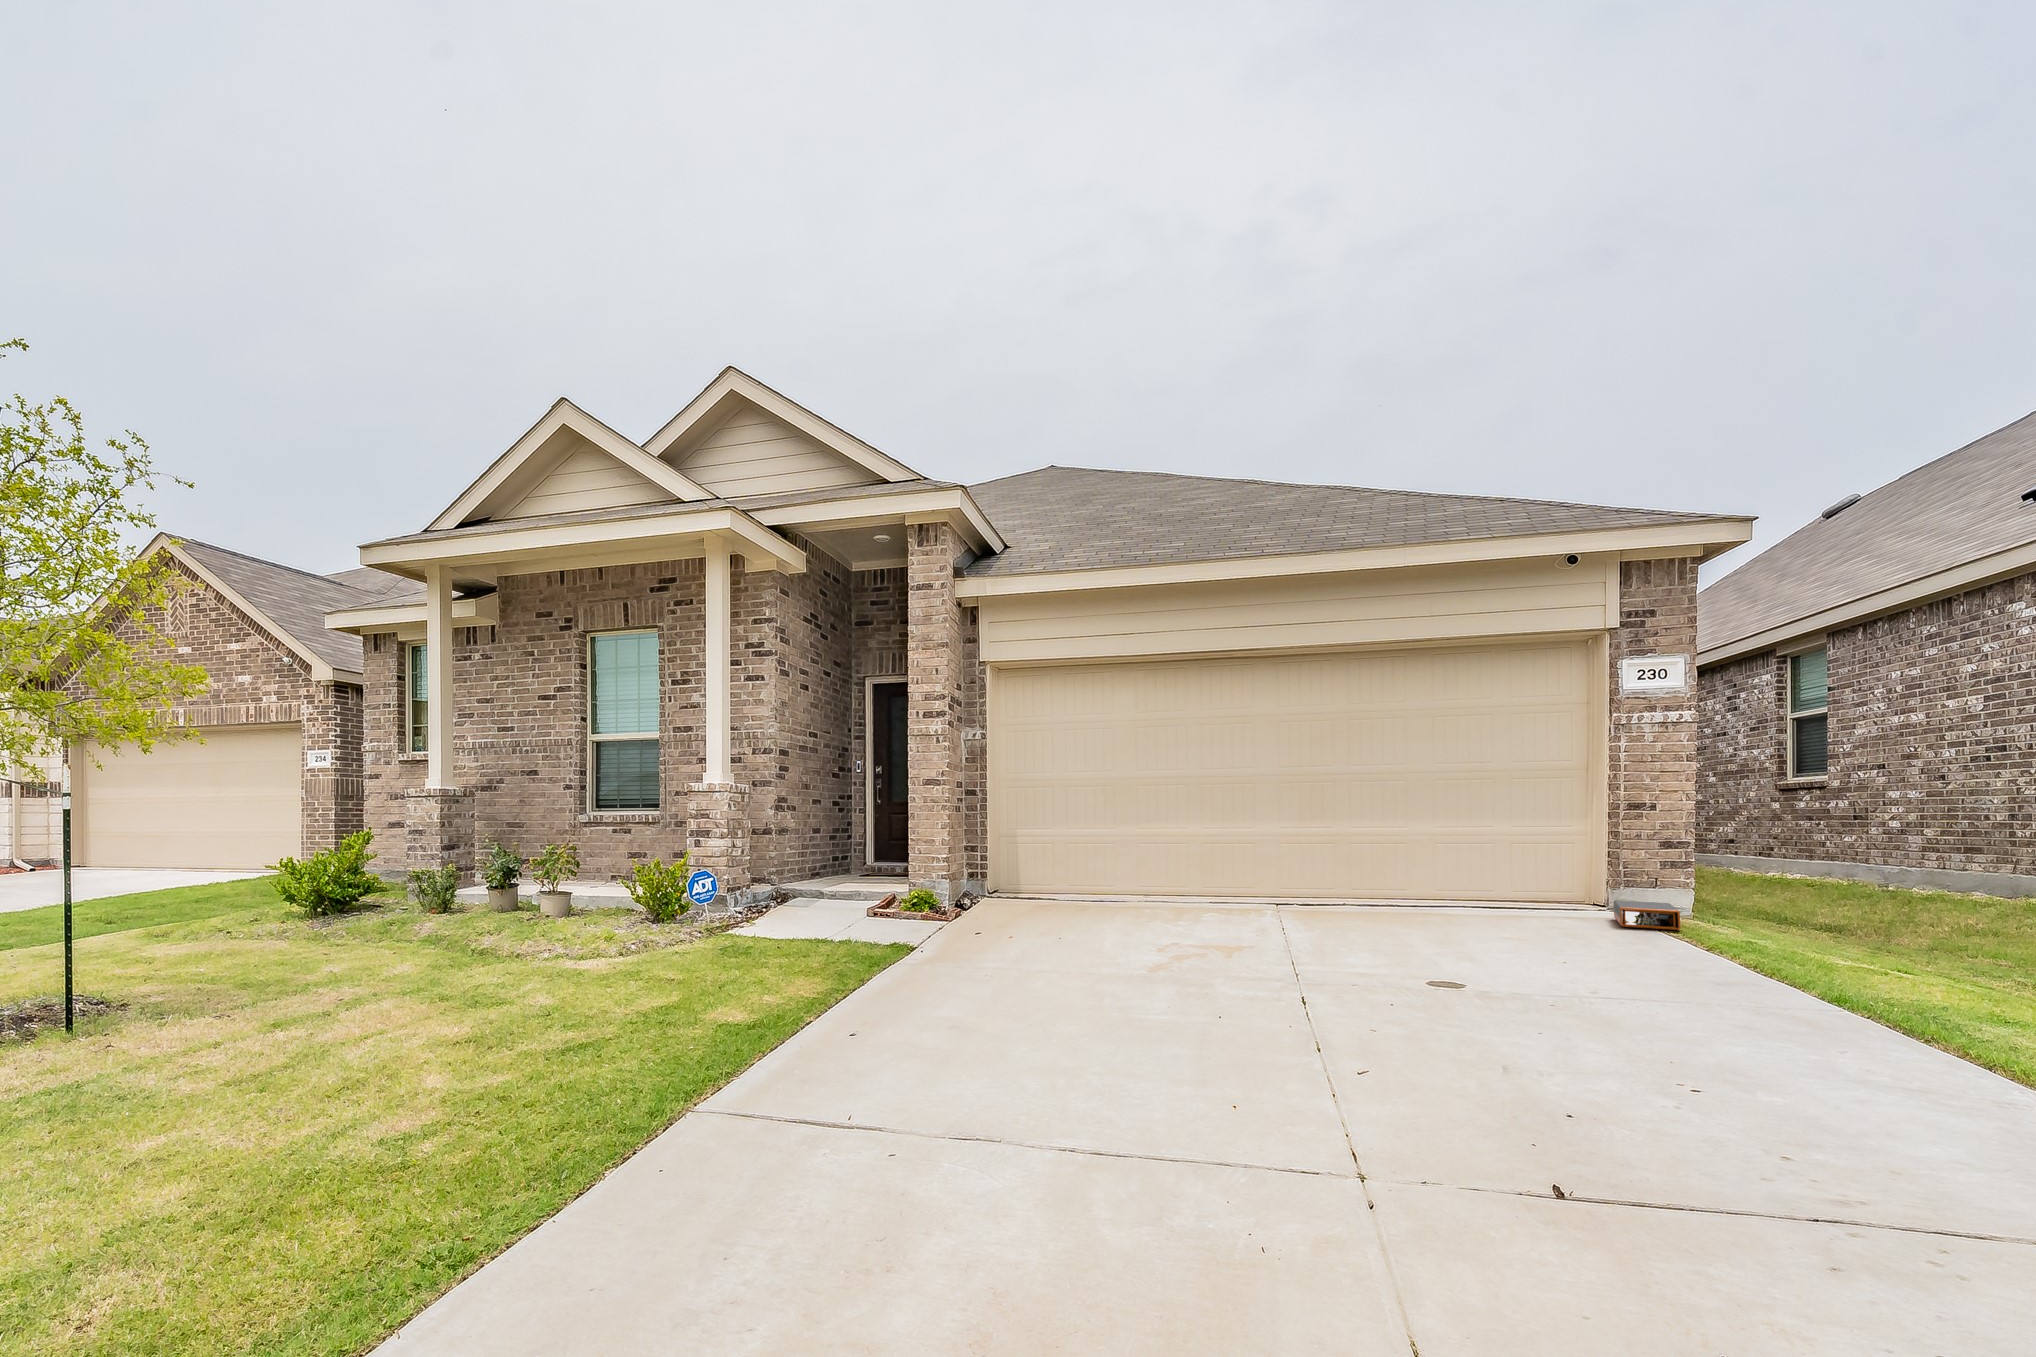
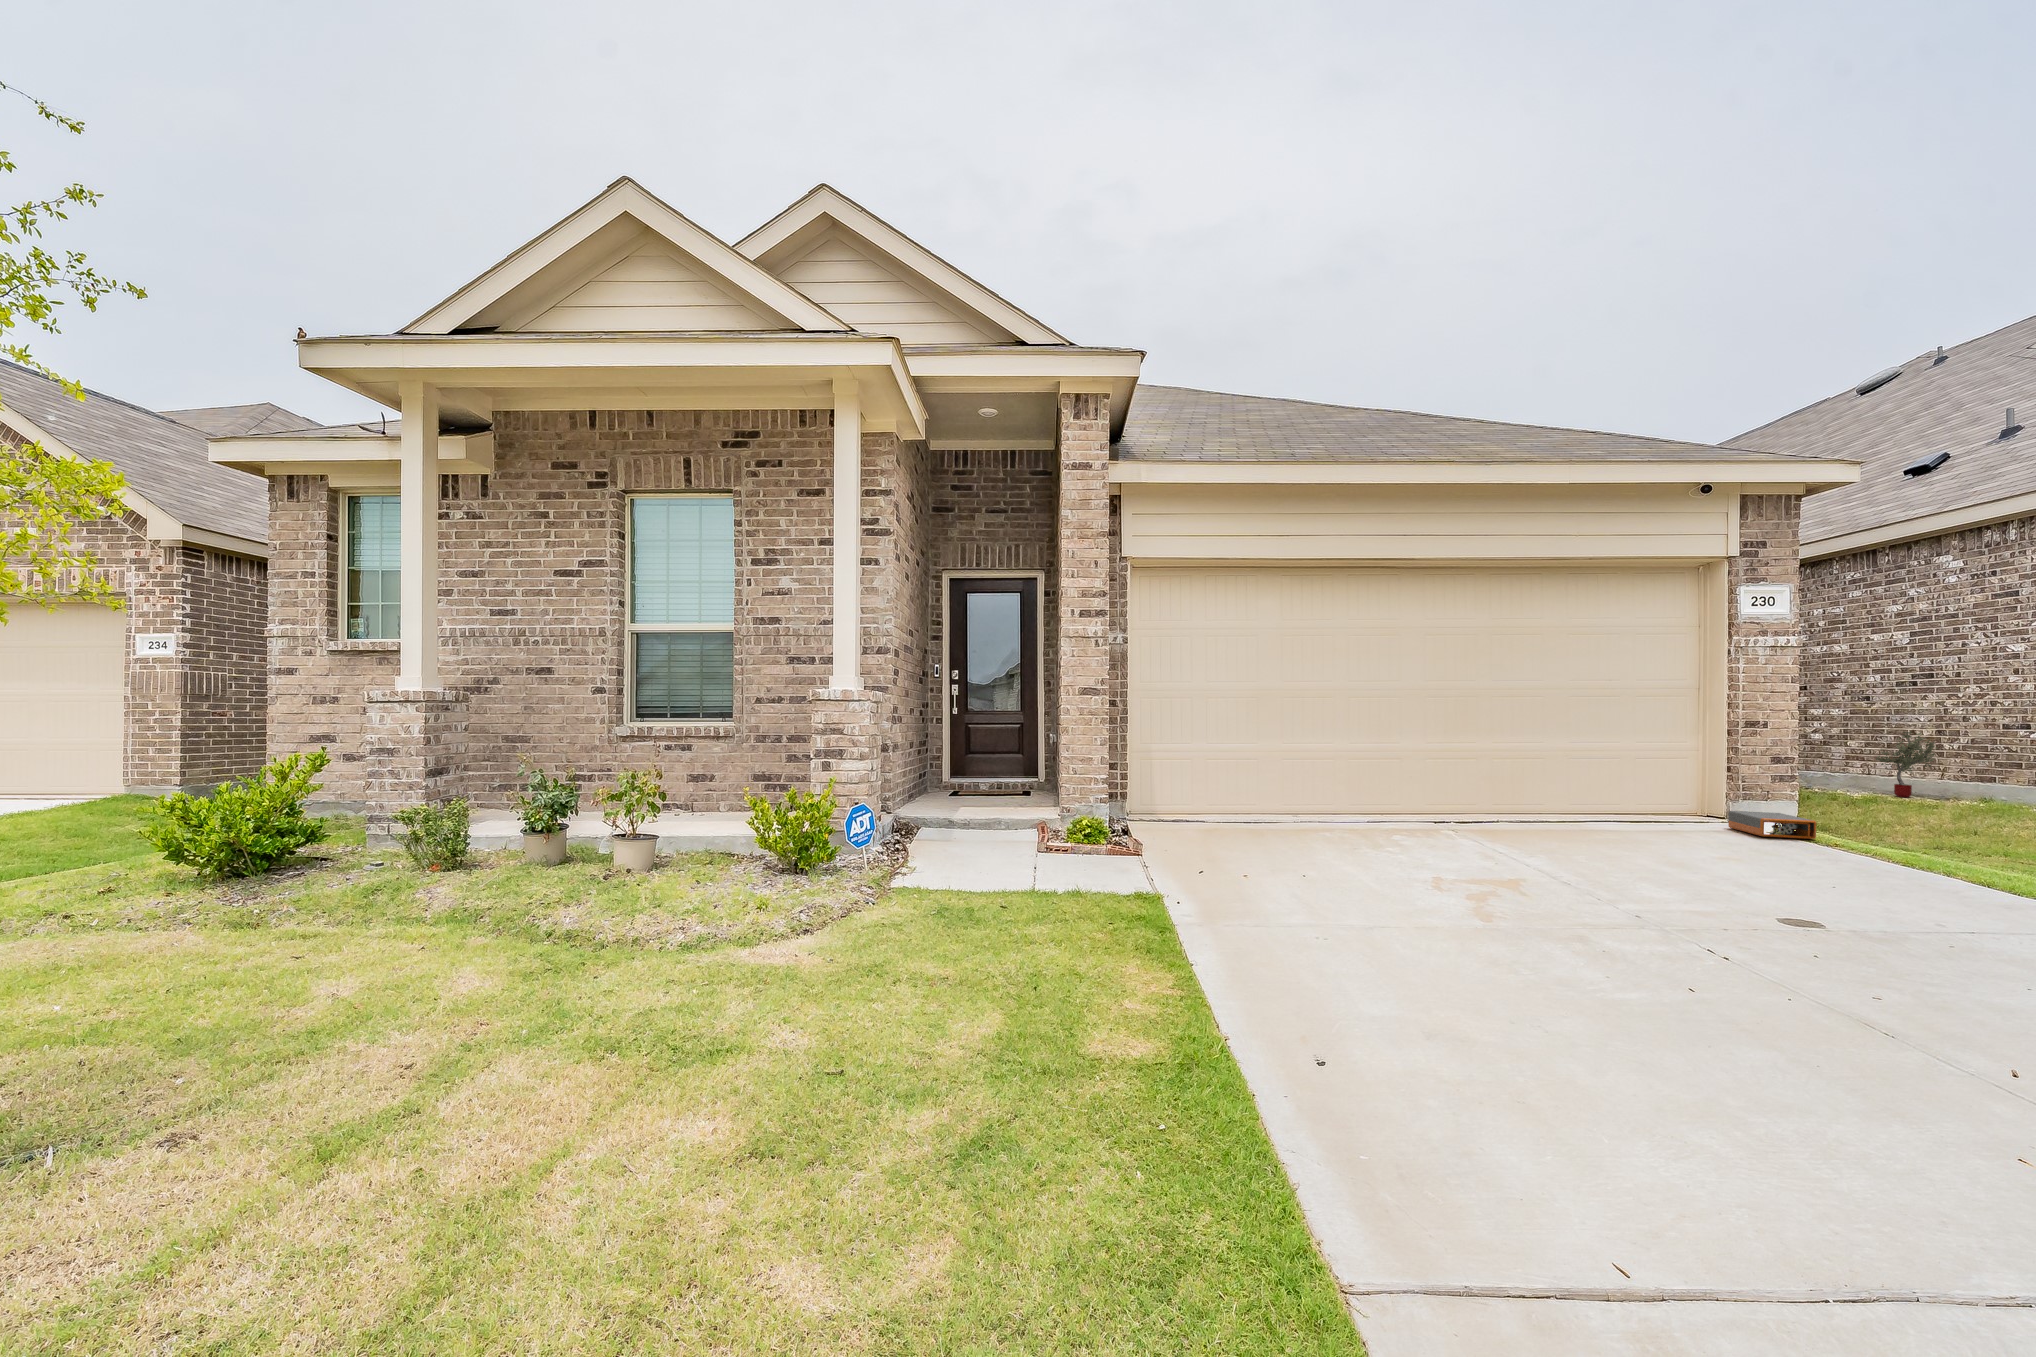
potted tree: none [1942,814,2005,894] -> present [1876,732,1938,798]

